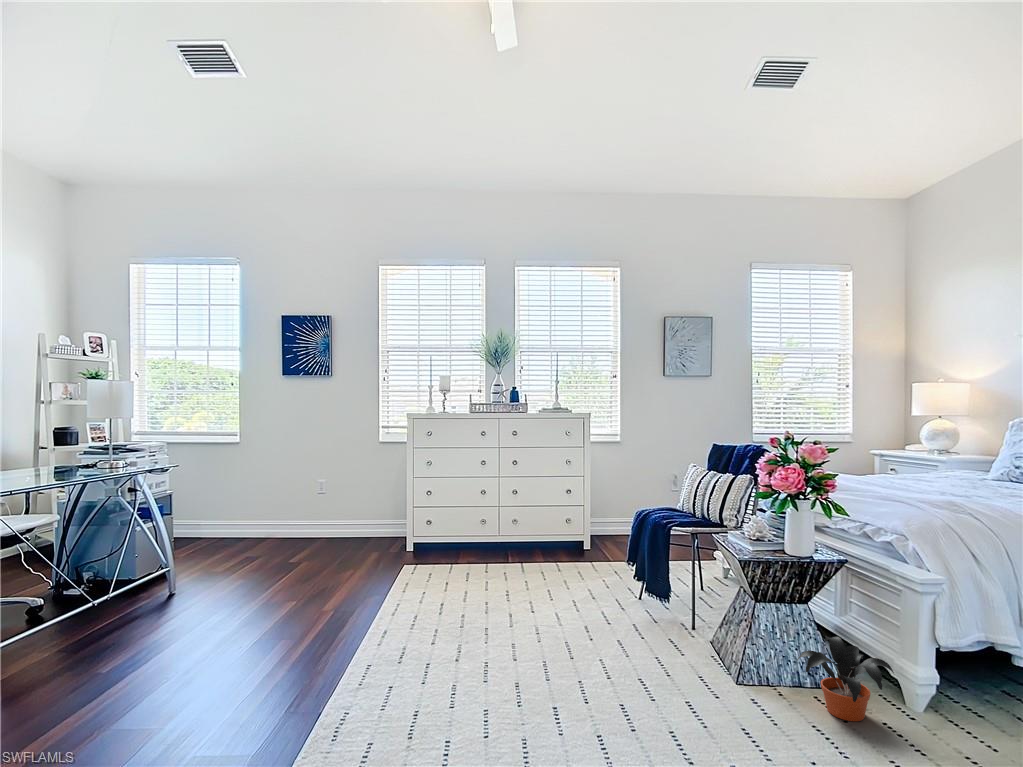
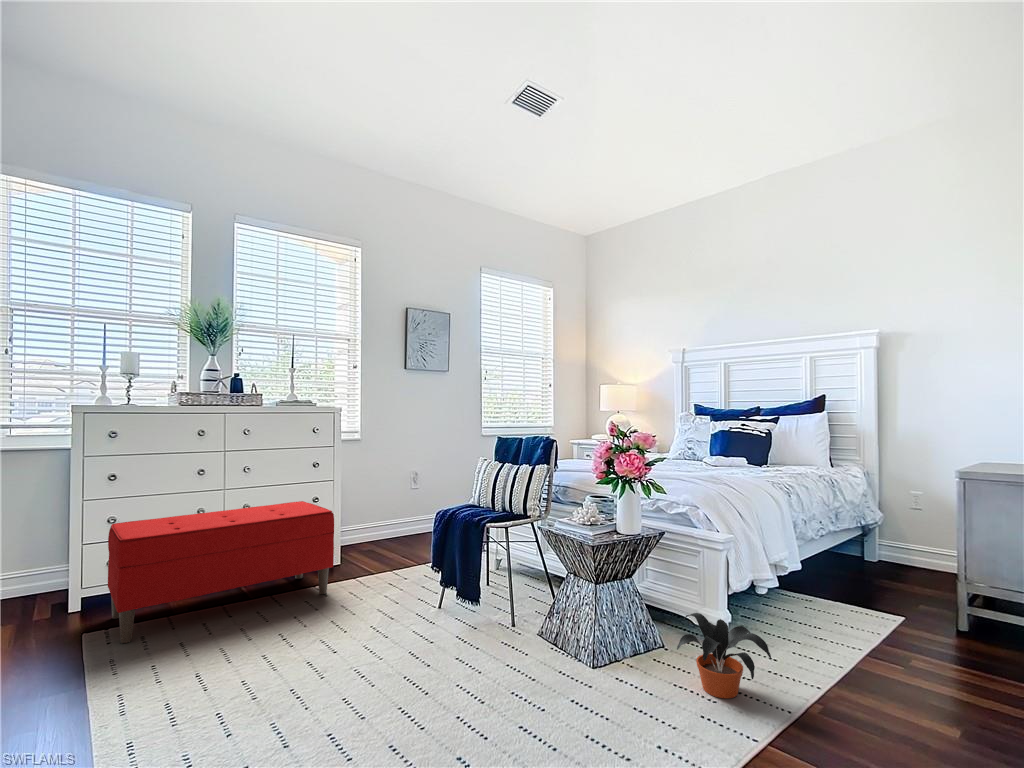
bench: none [431,492,573,571] -> present [108,501,334,643]

